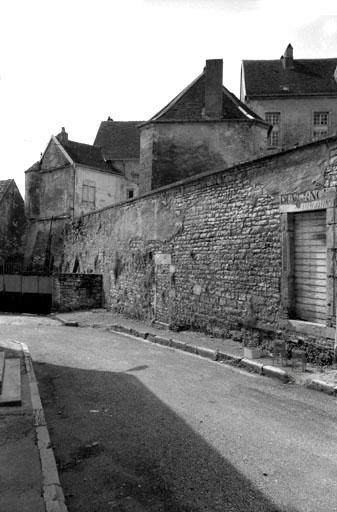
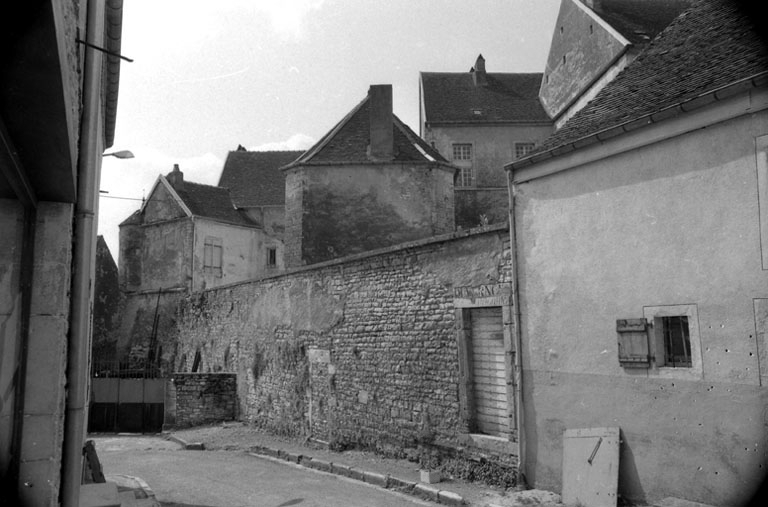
stool: present [273,340,306,371] -> none [452,459,490,497]

